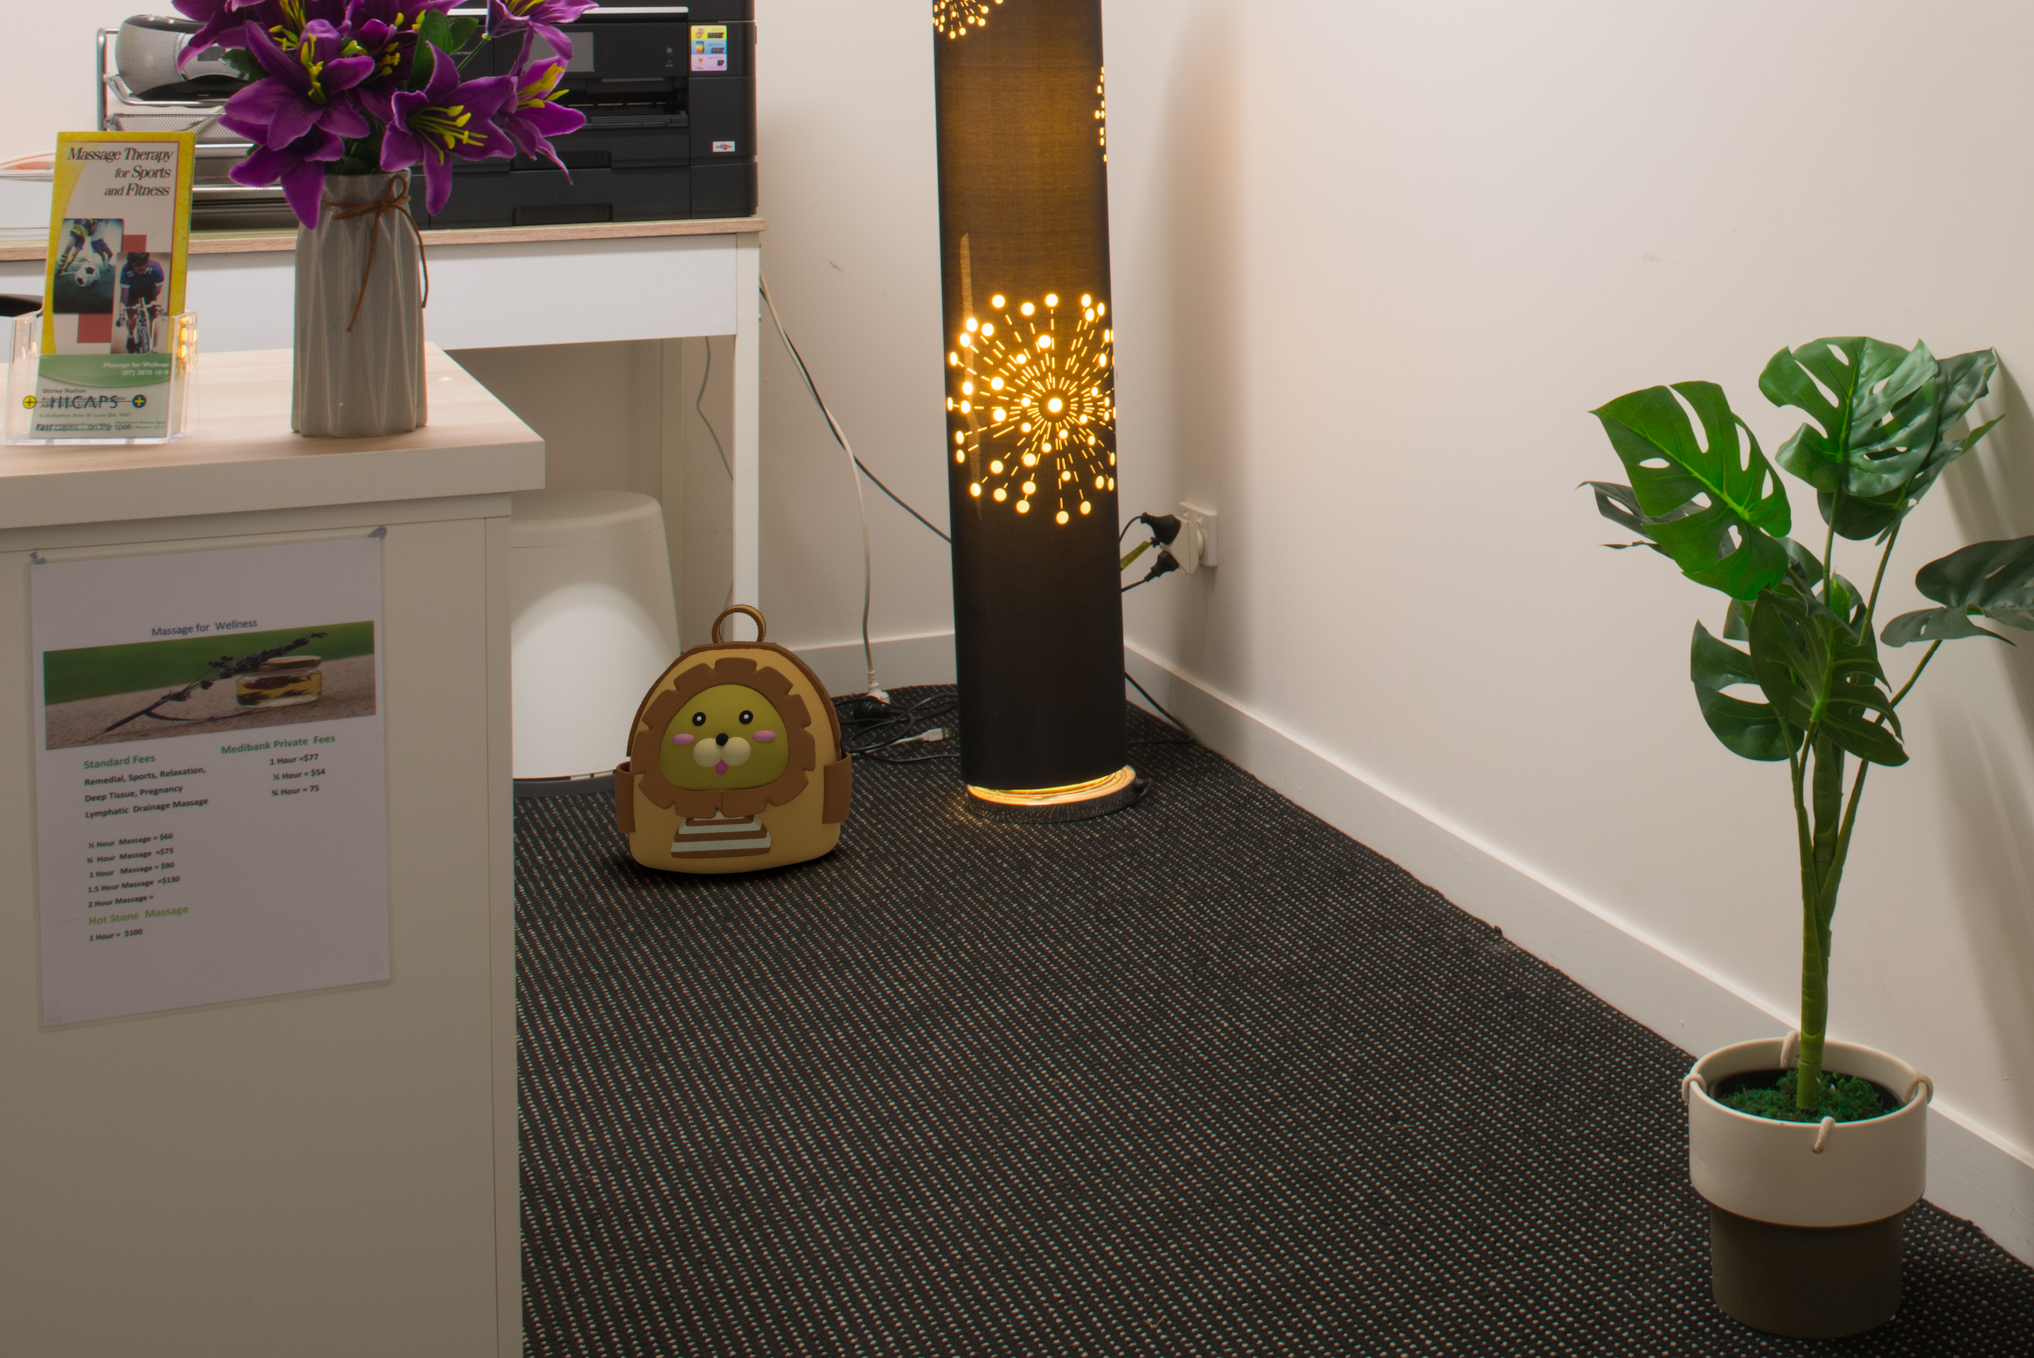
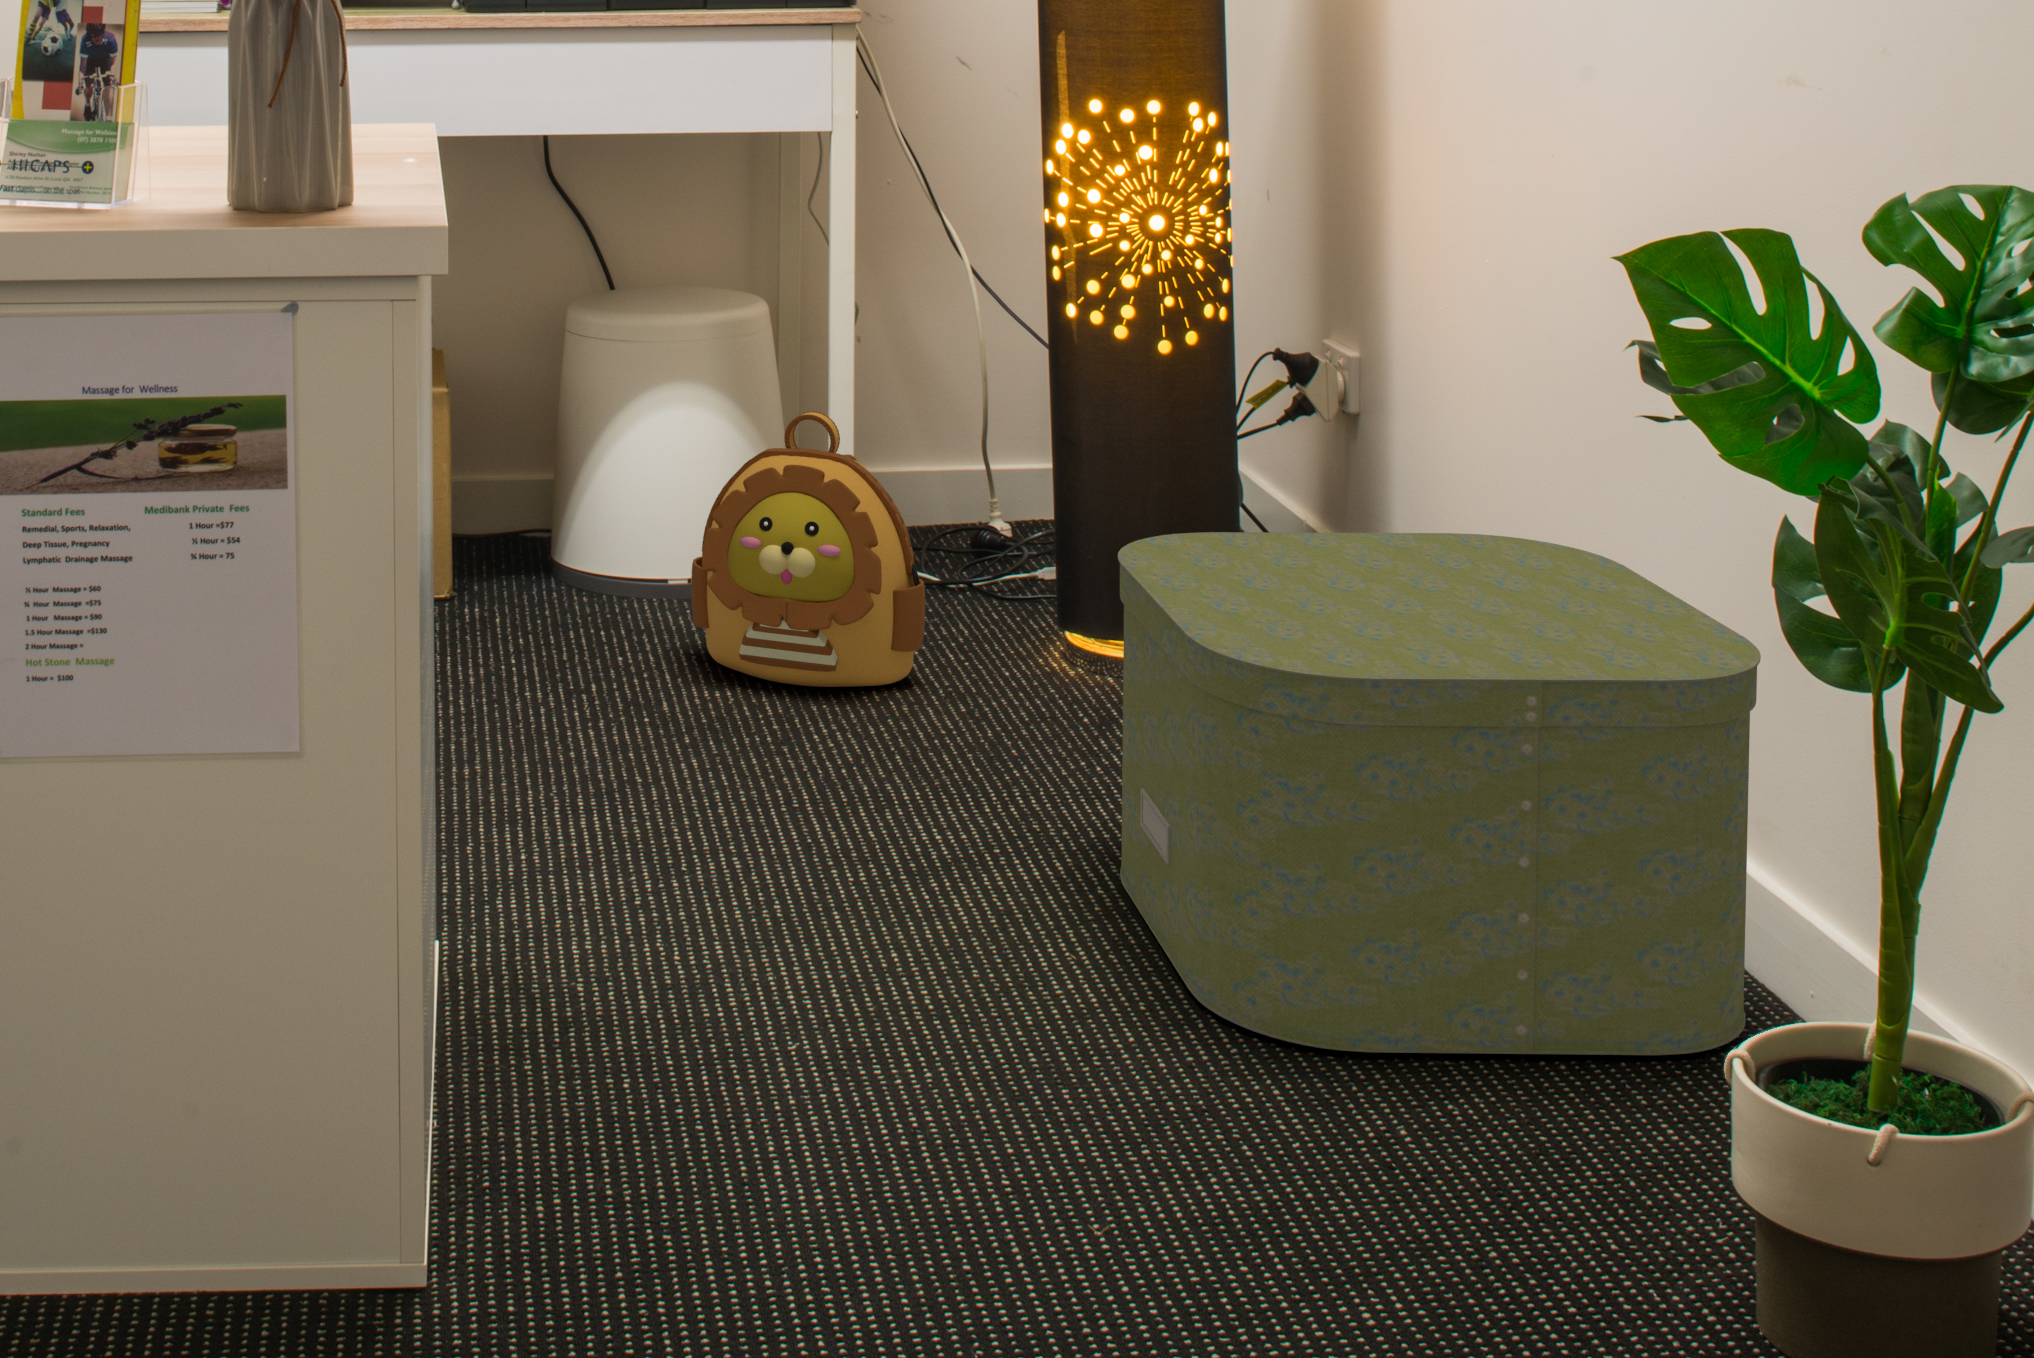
storage box: none [1066,638,1574,1091] -> present [1118,532,1761,1055]

